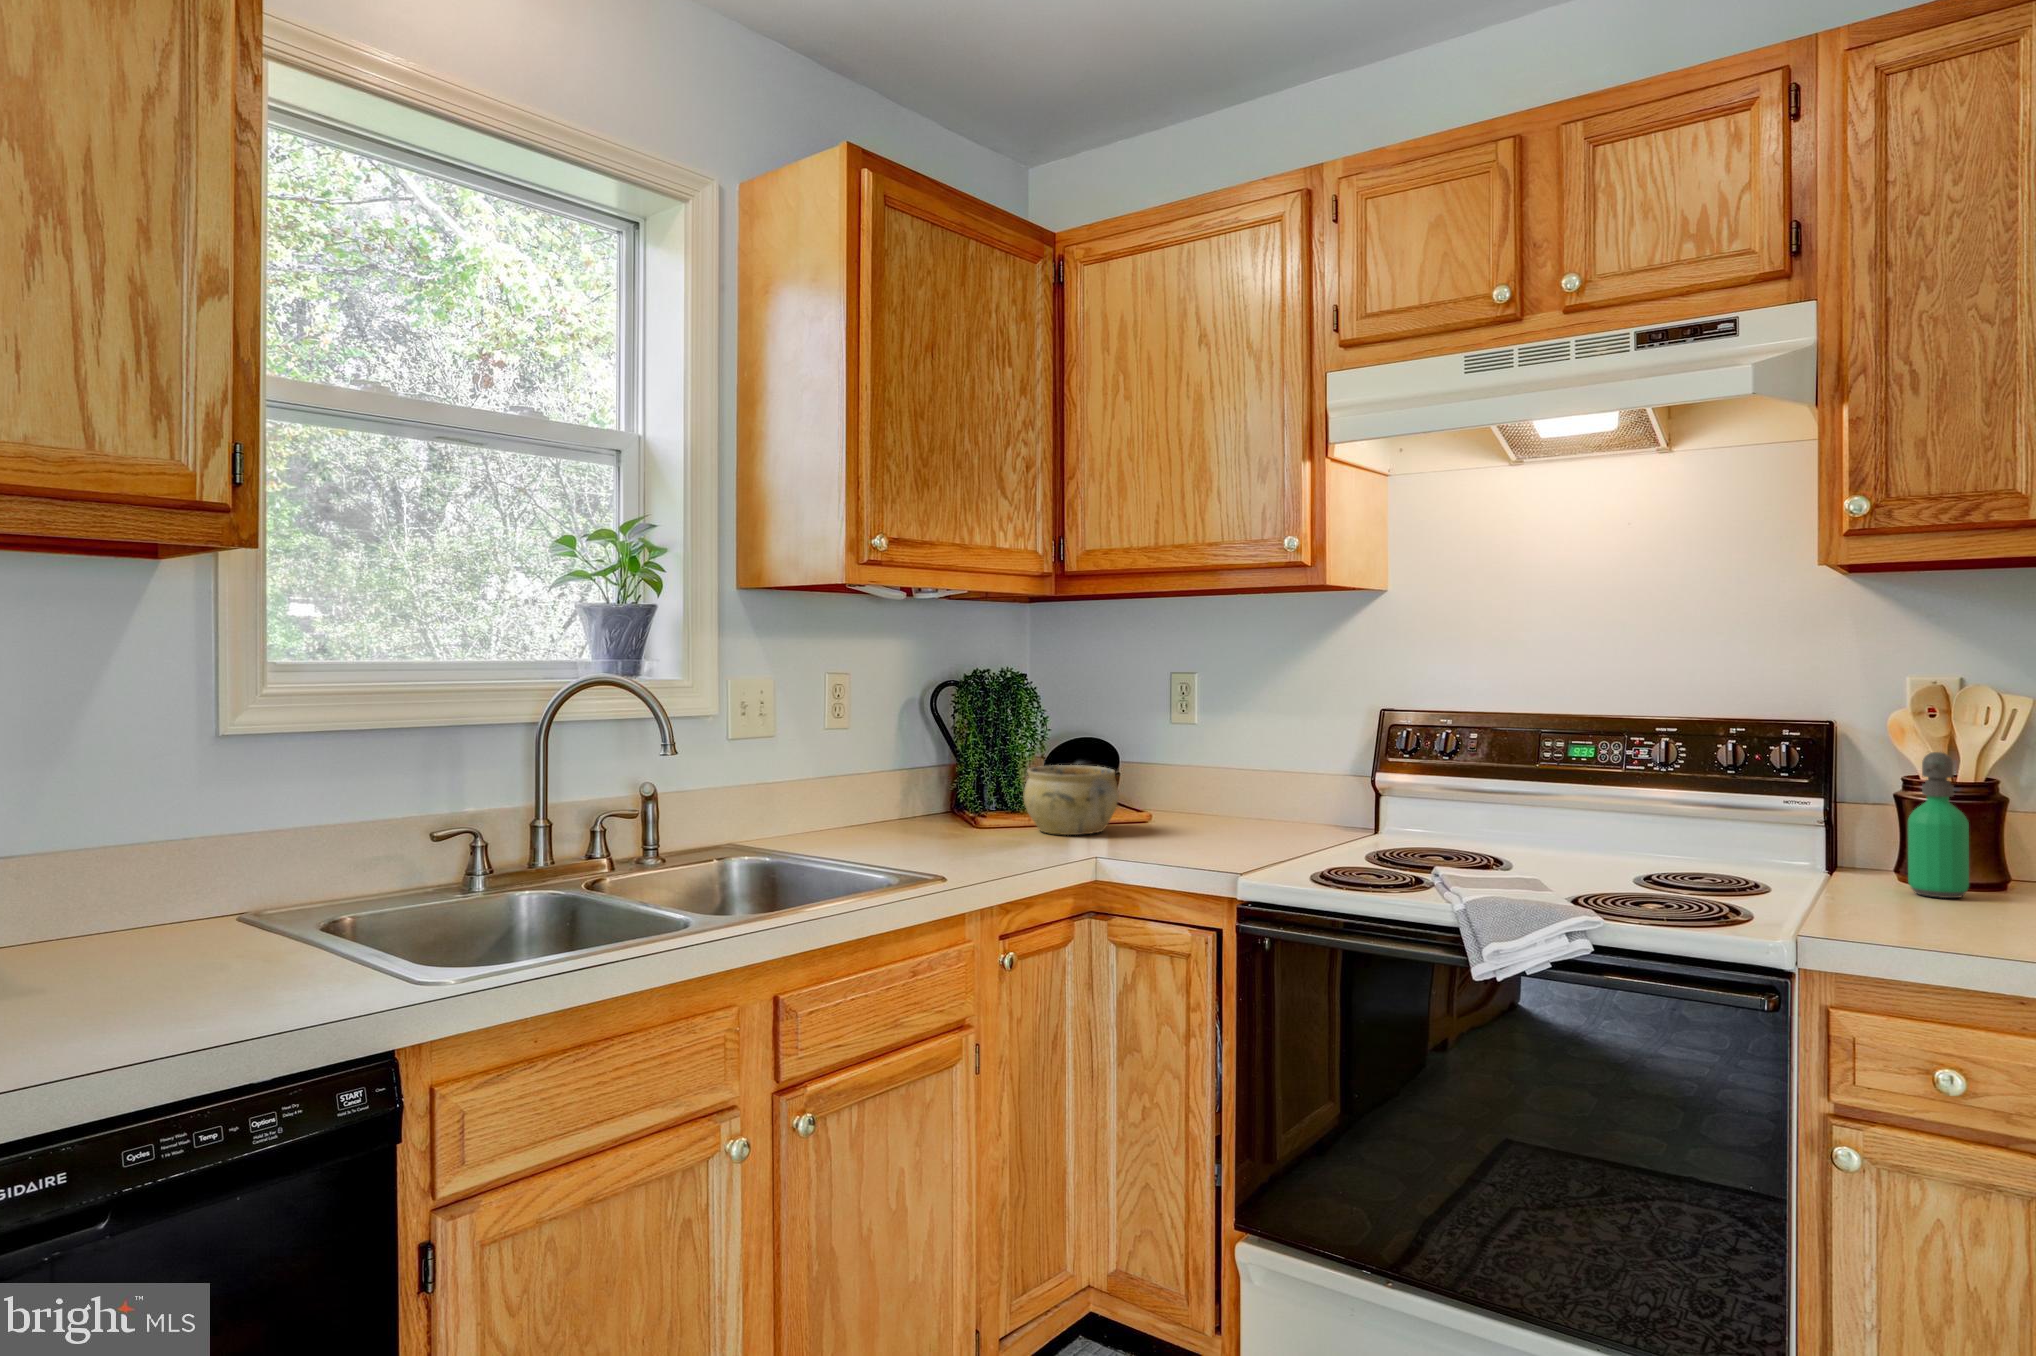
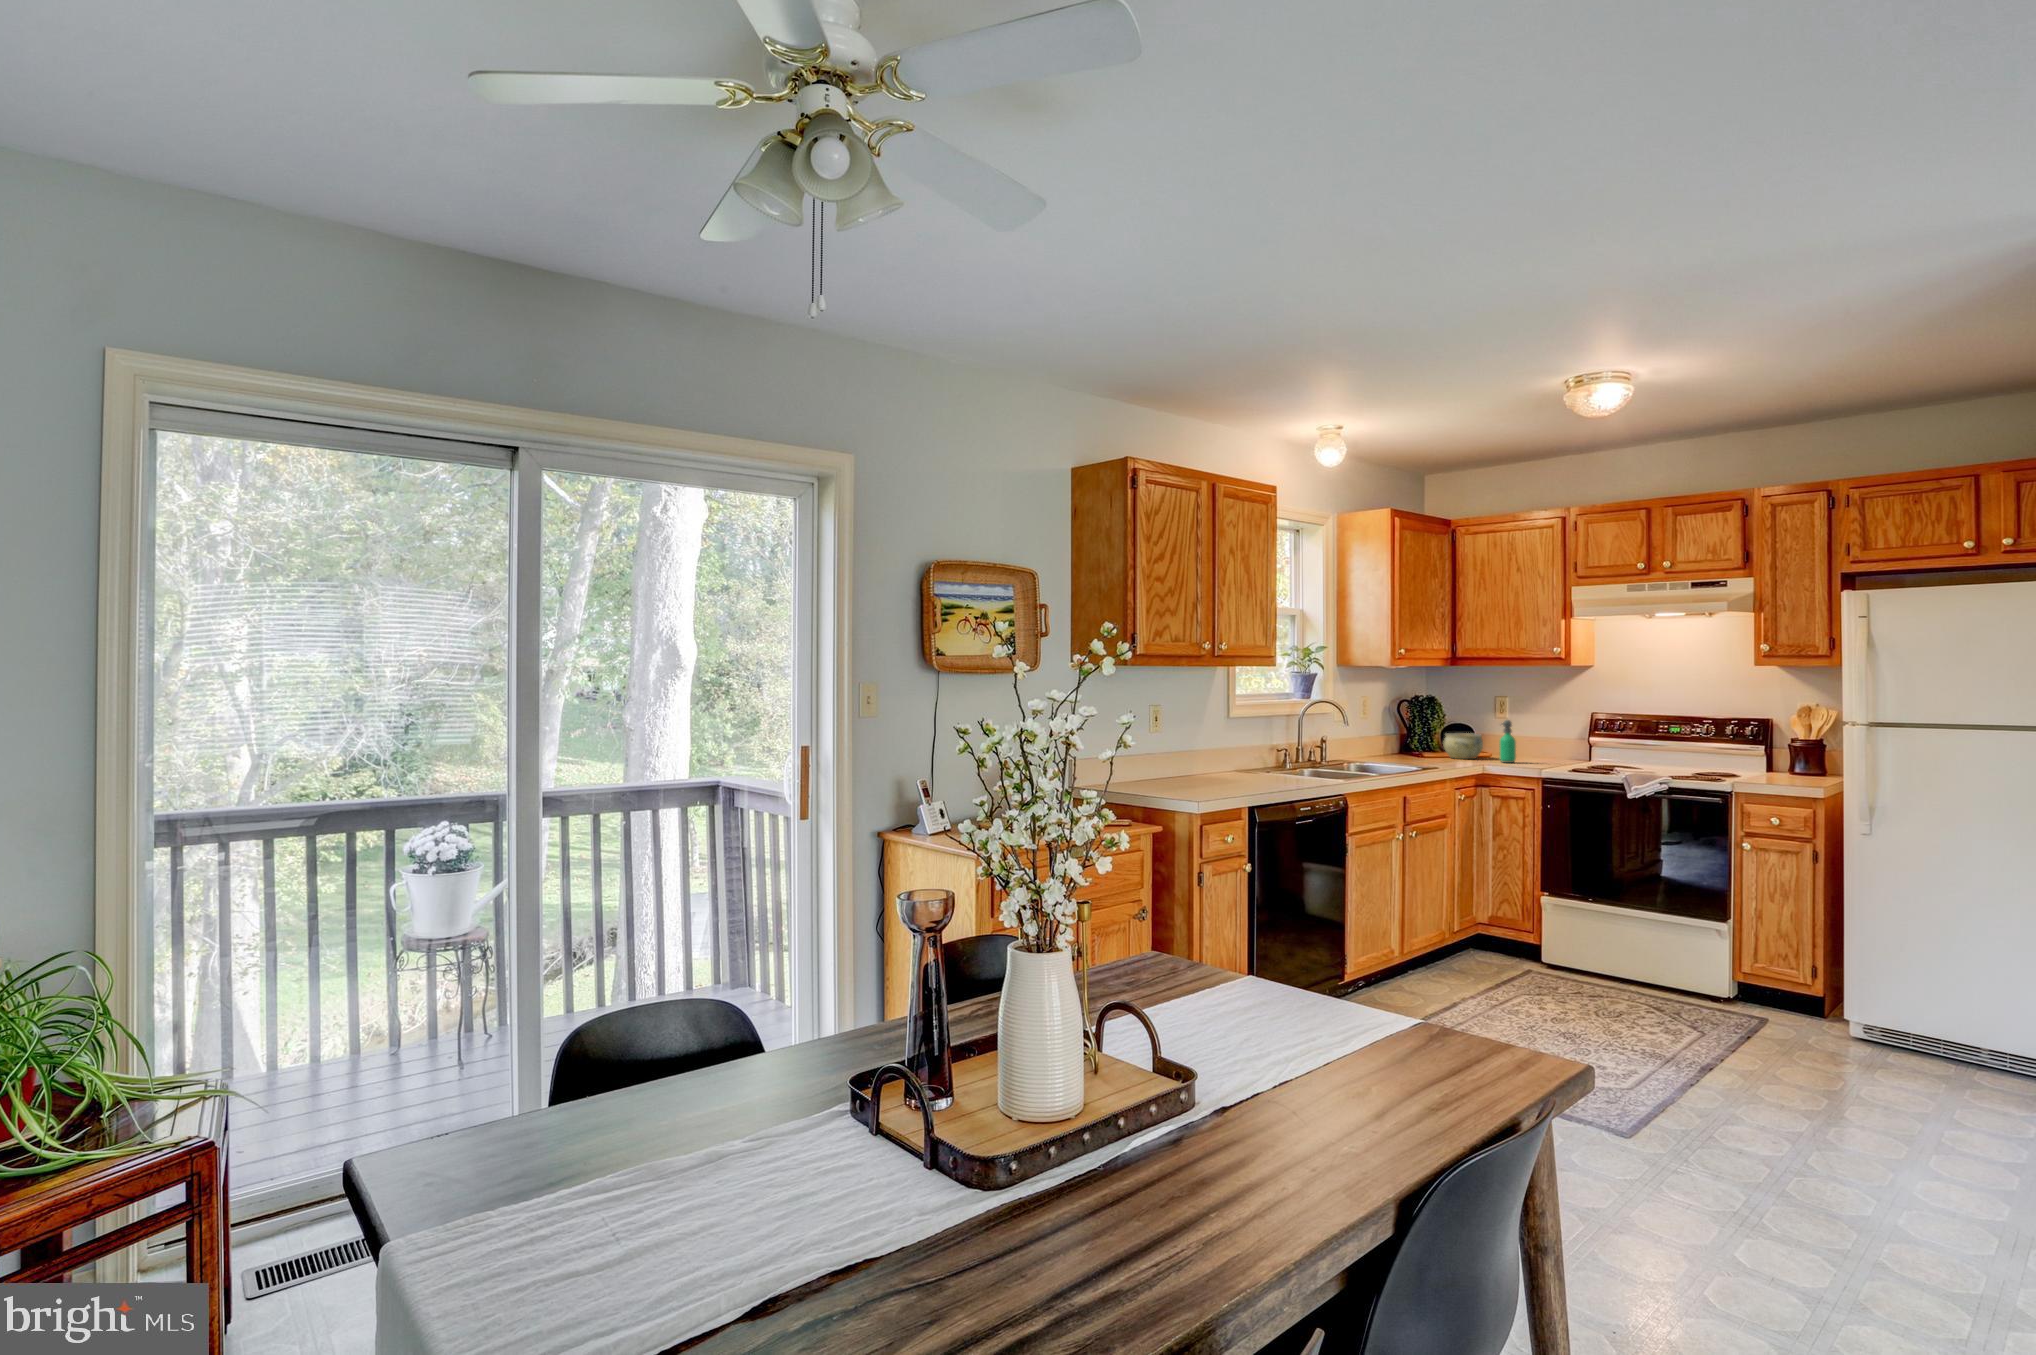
soap dispenser: present [1908,752,1969,898] -> present [1500,720,1516,763]

